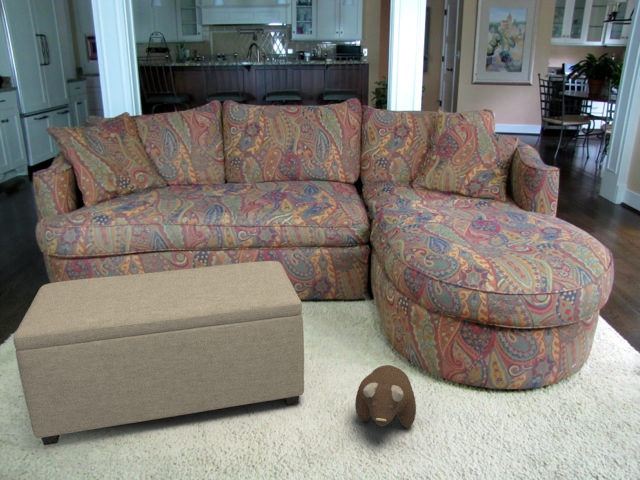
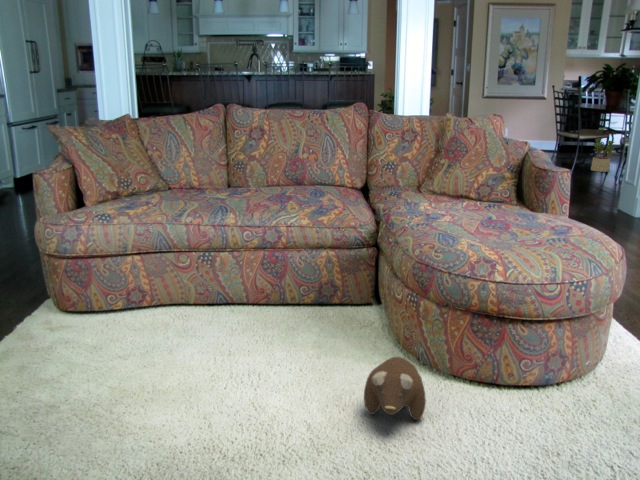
potted plant: none [573,114,600,157] -> present [591,127,614,172]
ottoman: present [13,261,304,445] -> none [23,256,312,435]

